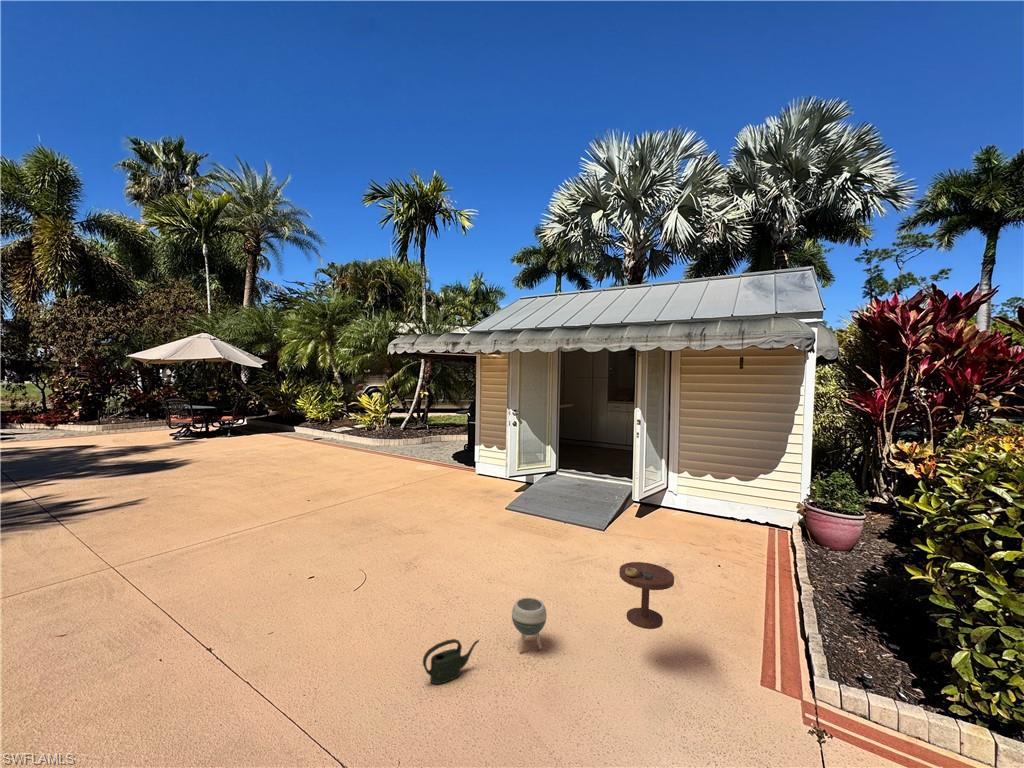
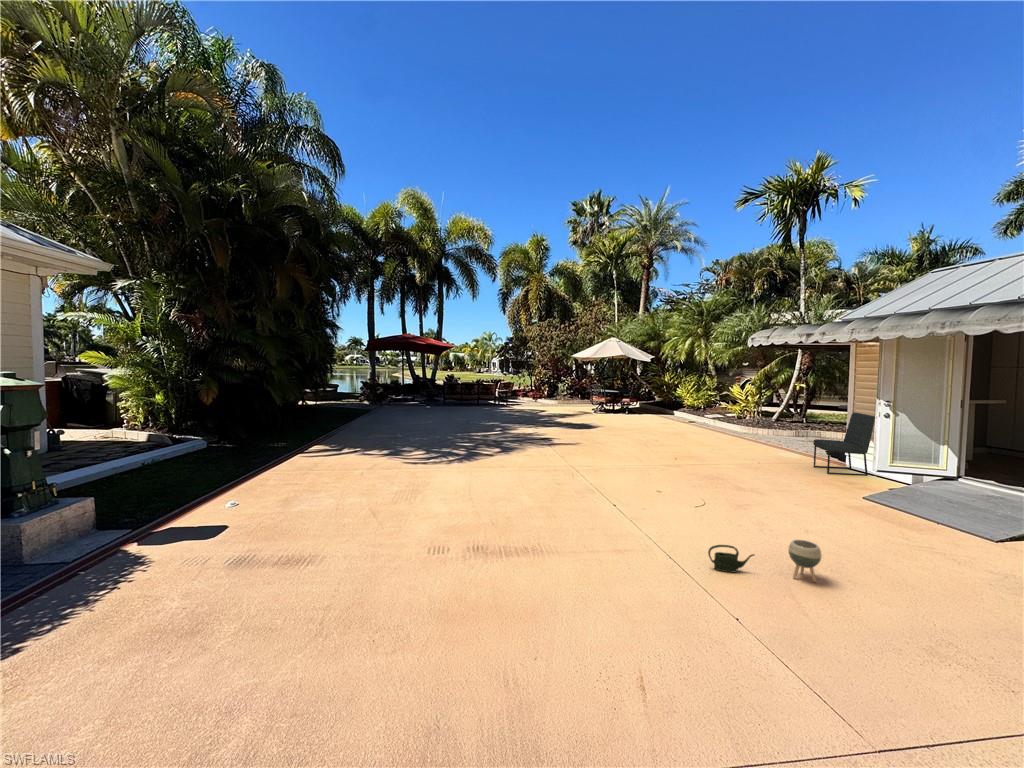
chair: none [456,421,505,484] -> present [813,412,875,476]
side table: present [619,562,674,629] -> none [890,529,955,620]

